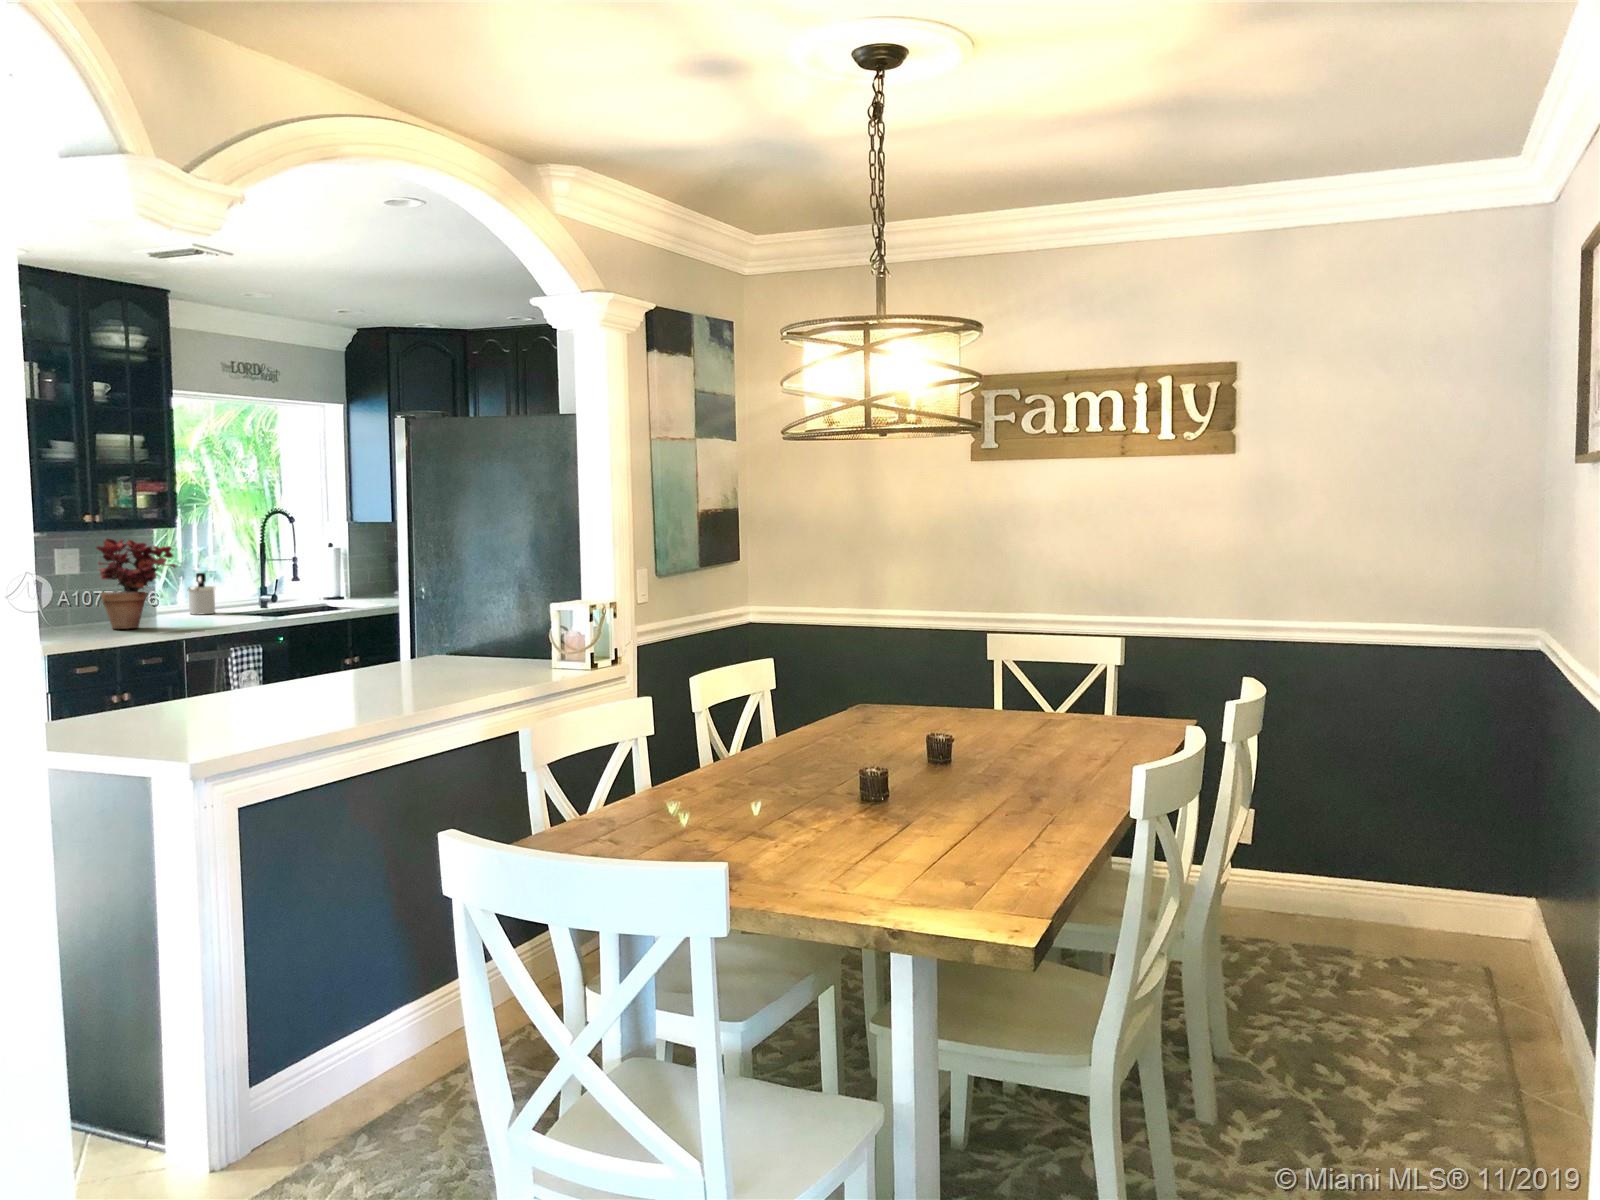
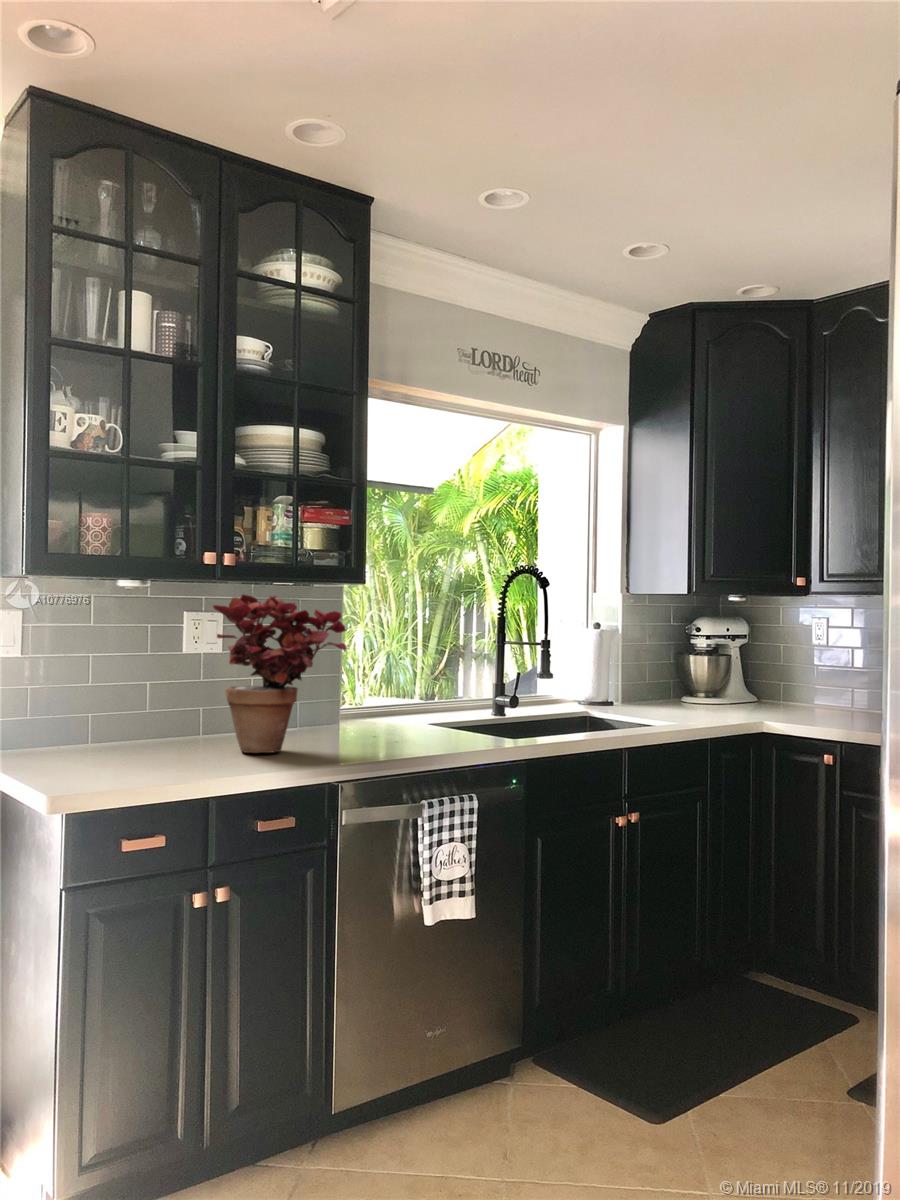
soap dispenser: present [187,573,215,615] -> none [385,661,424,727]

